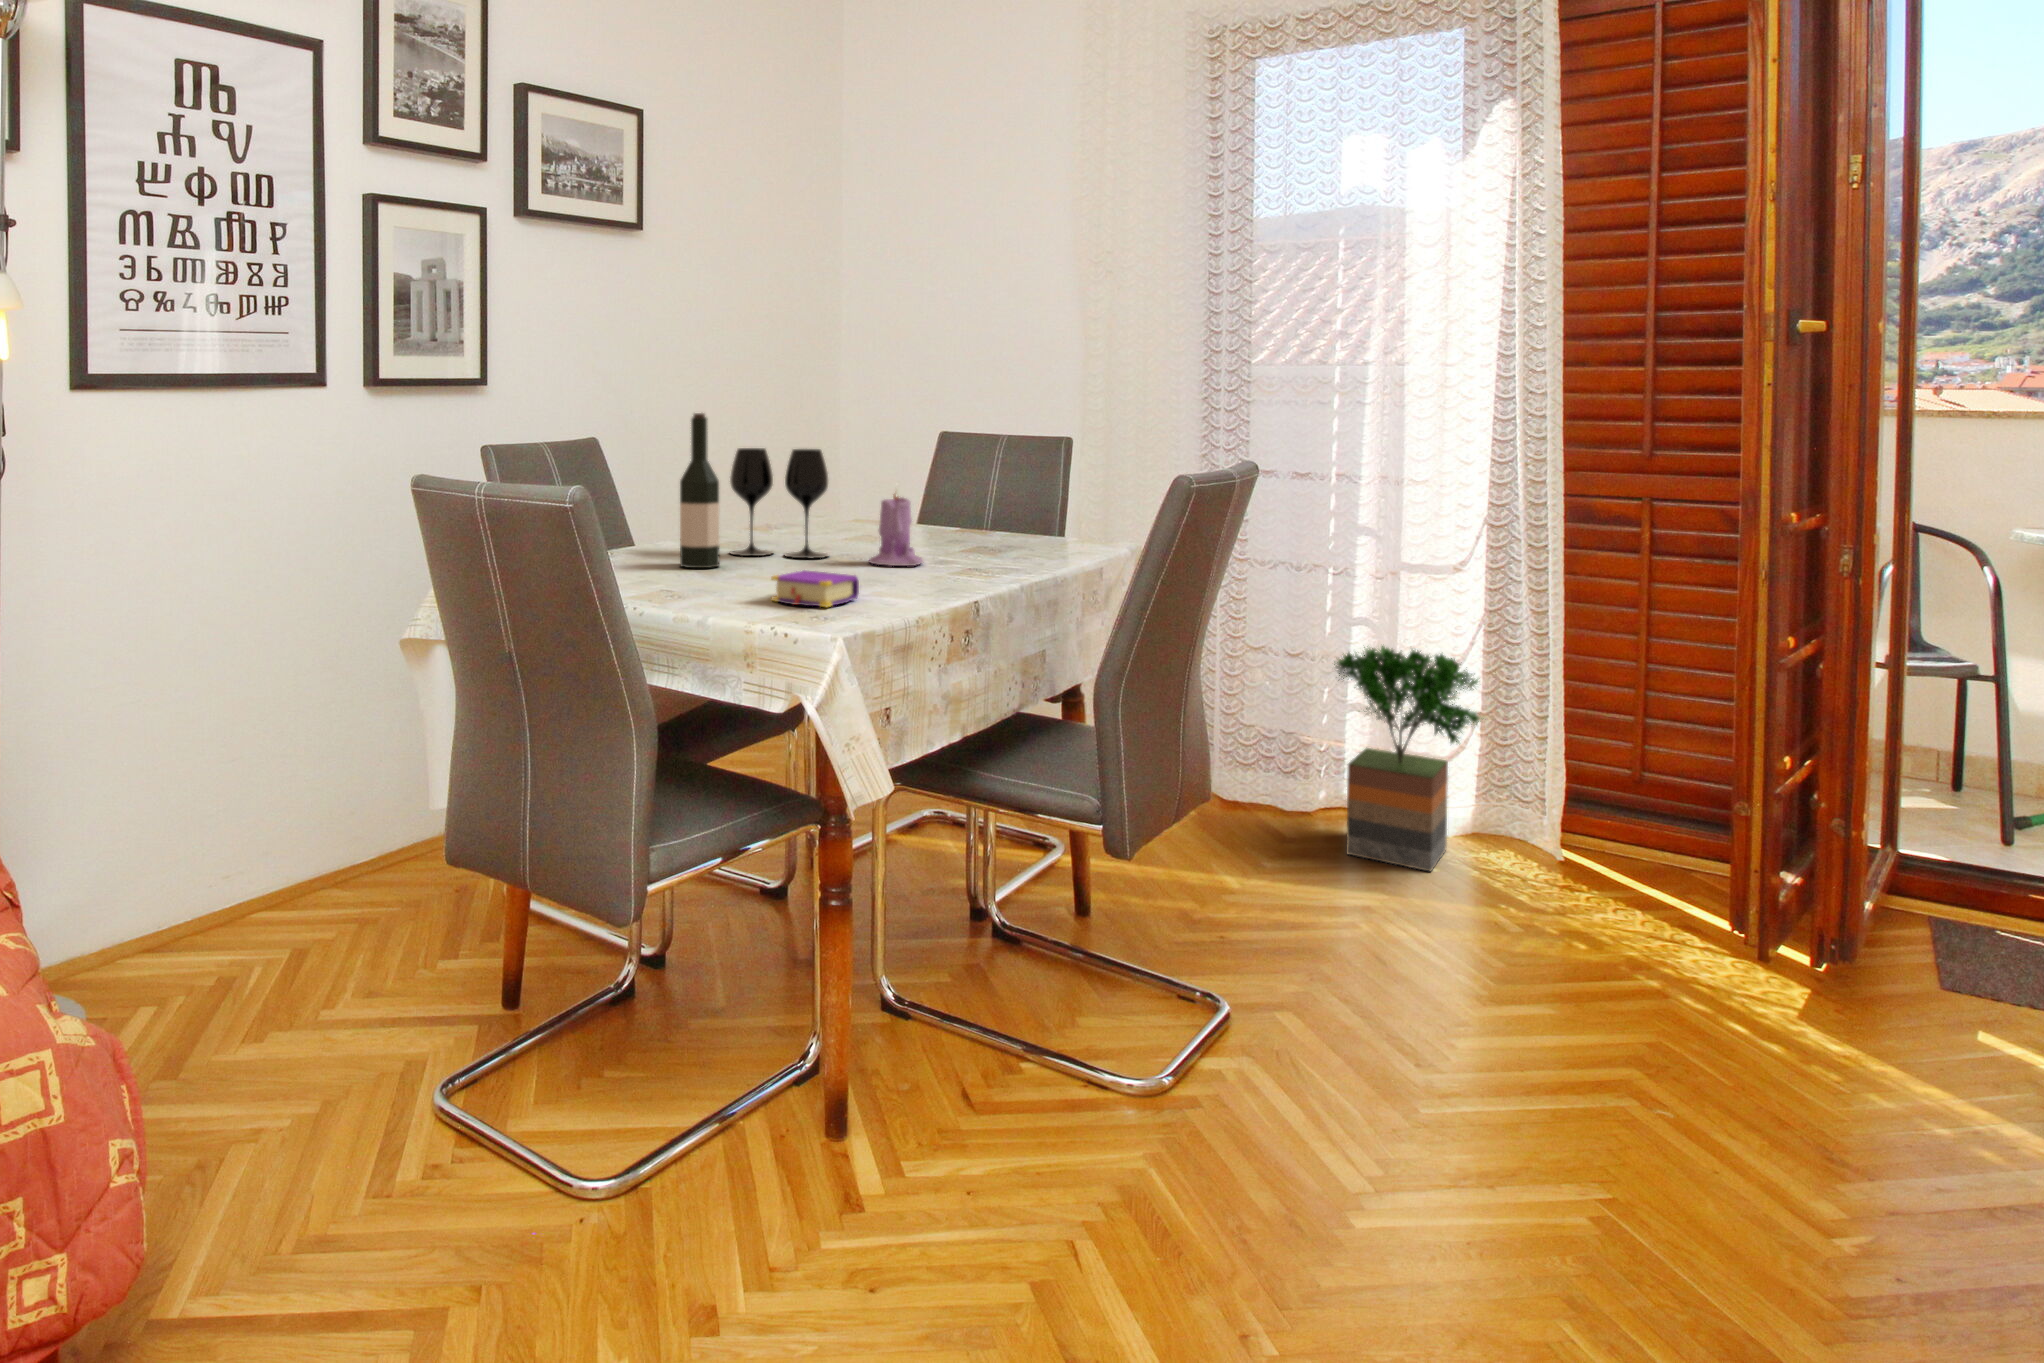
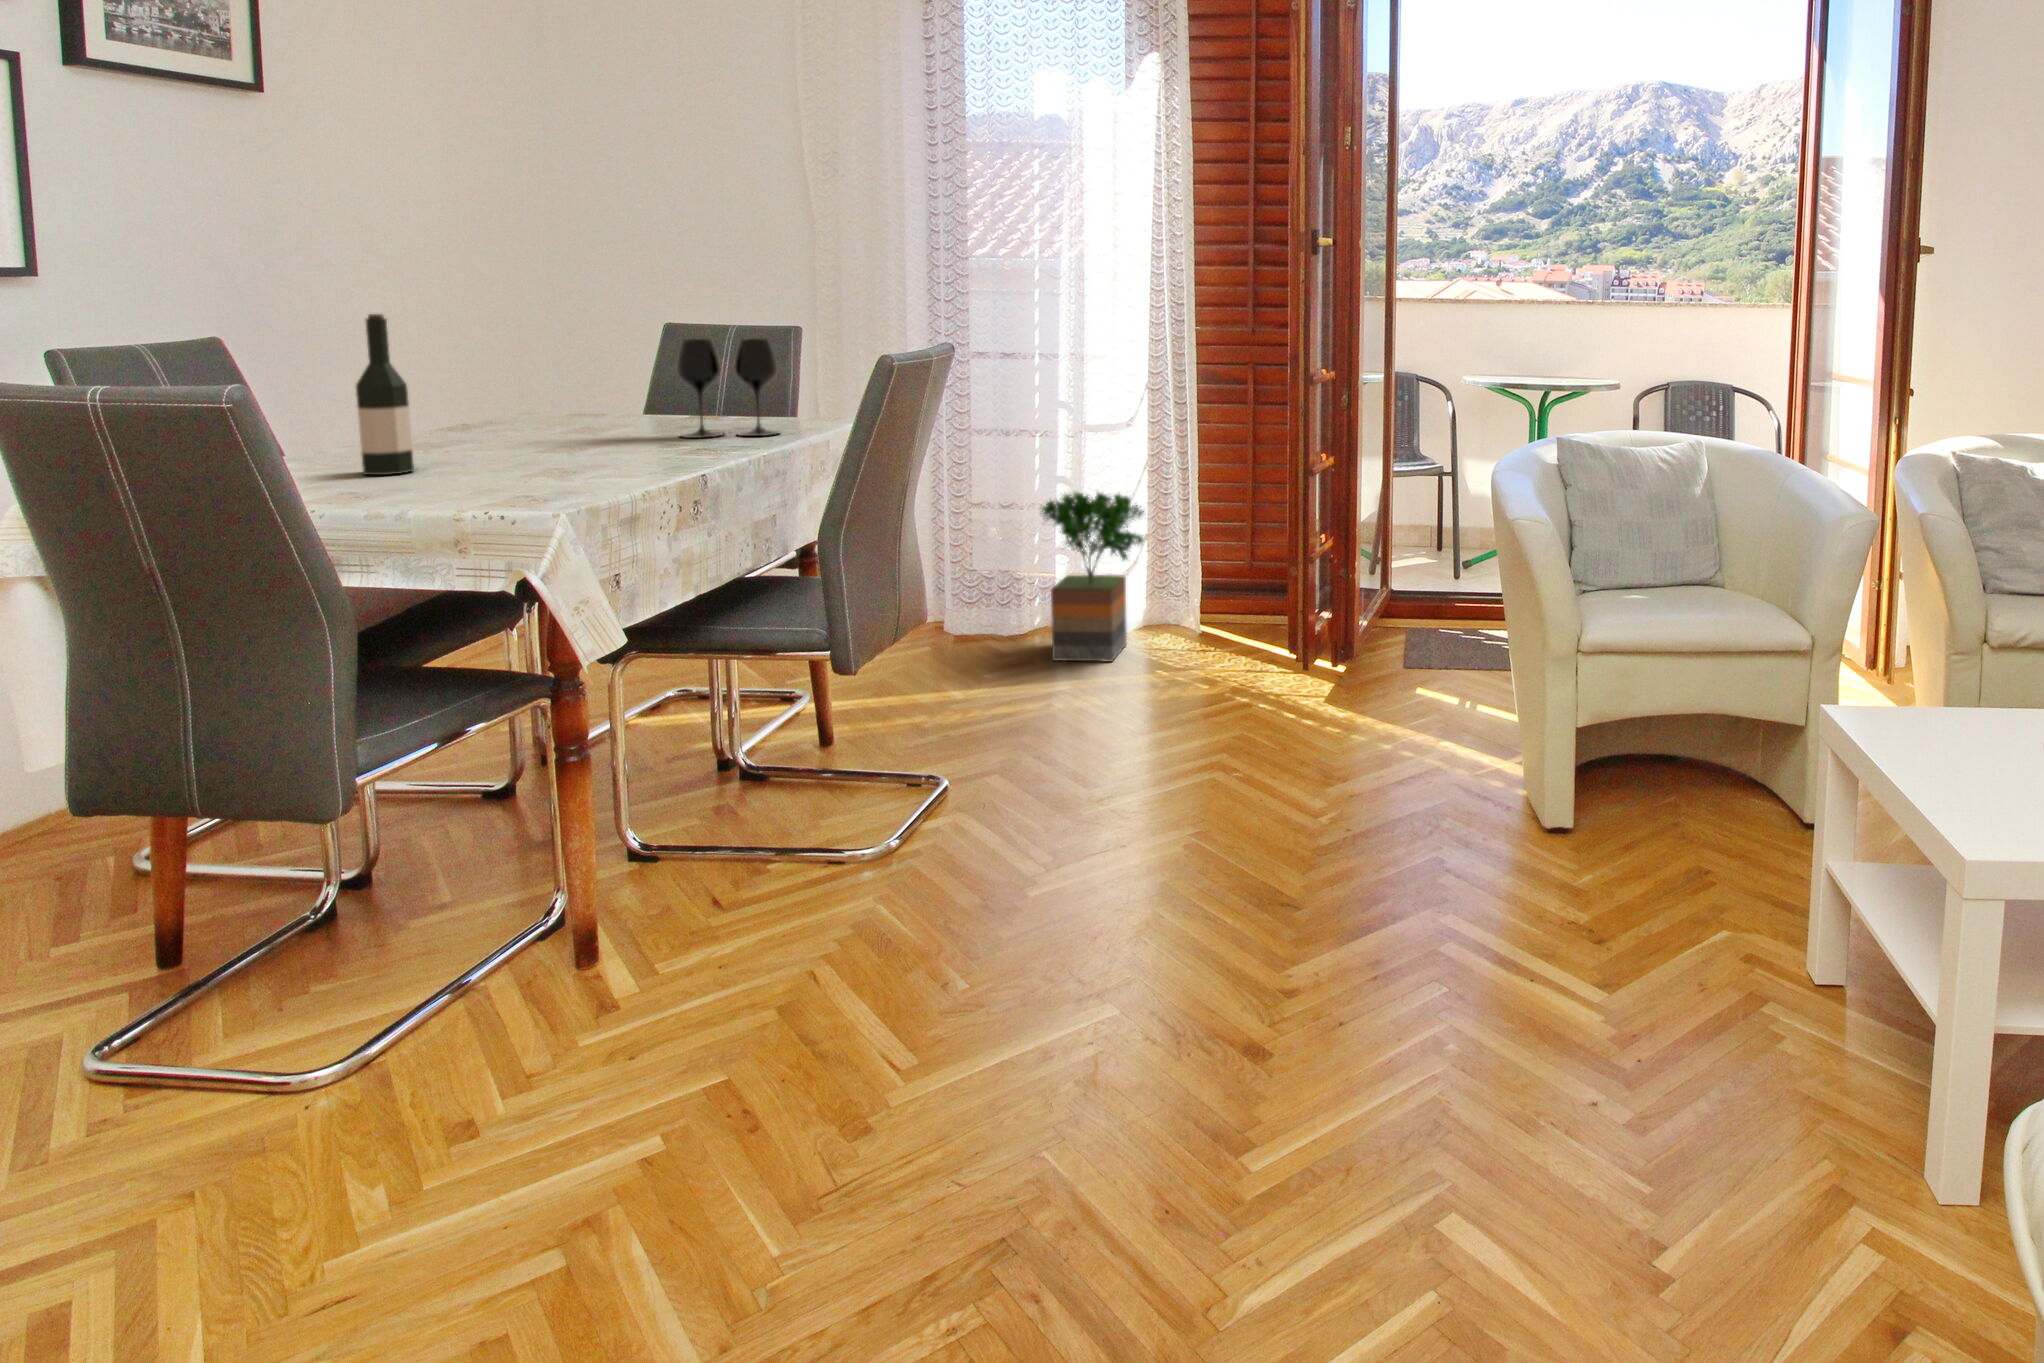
wine glass: present [730,448,828,558] -> present [677,339,779,438]
candle: present [869,494,923,566] -> none [590,382,650,457]
book: present [771,570,859,607] -> none [446,466,613,506]

